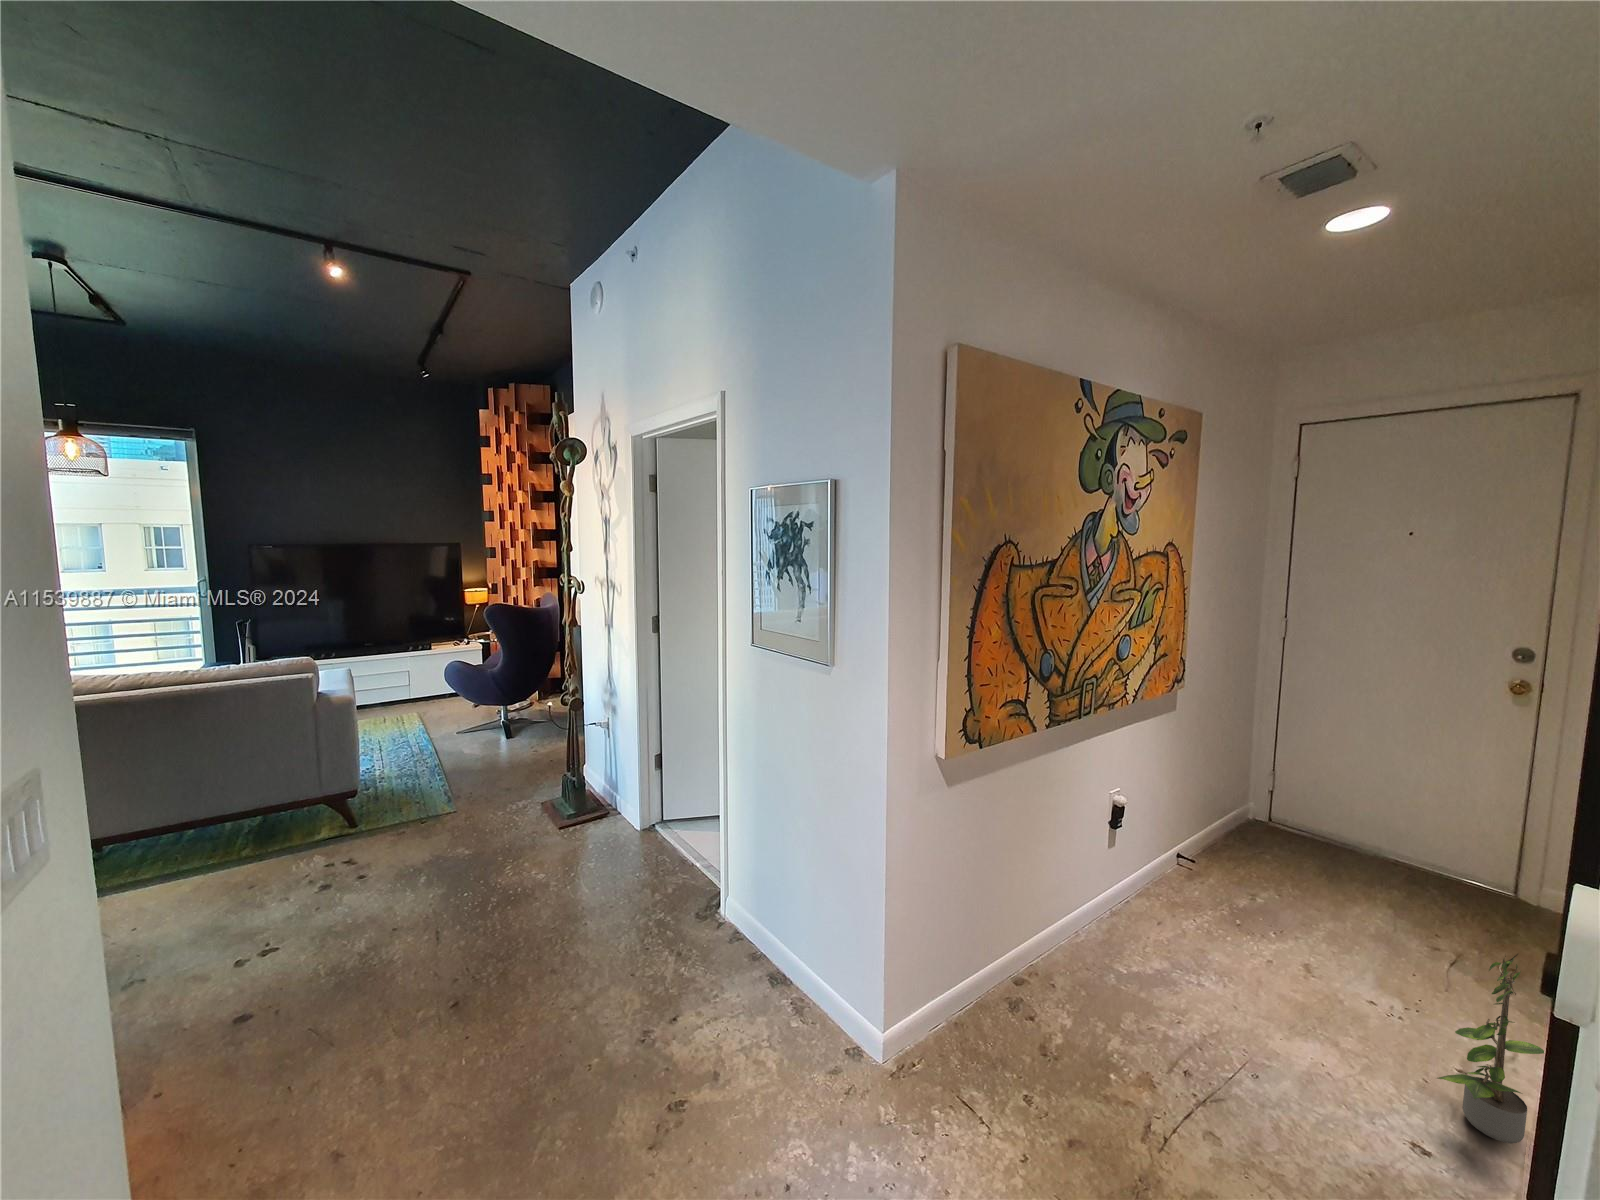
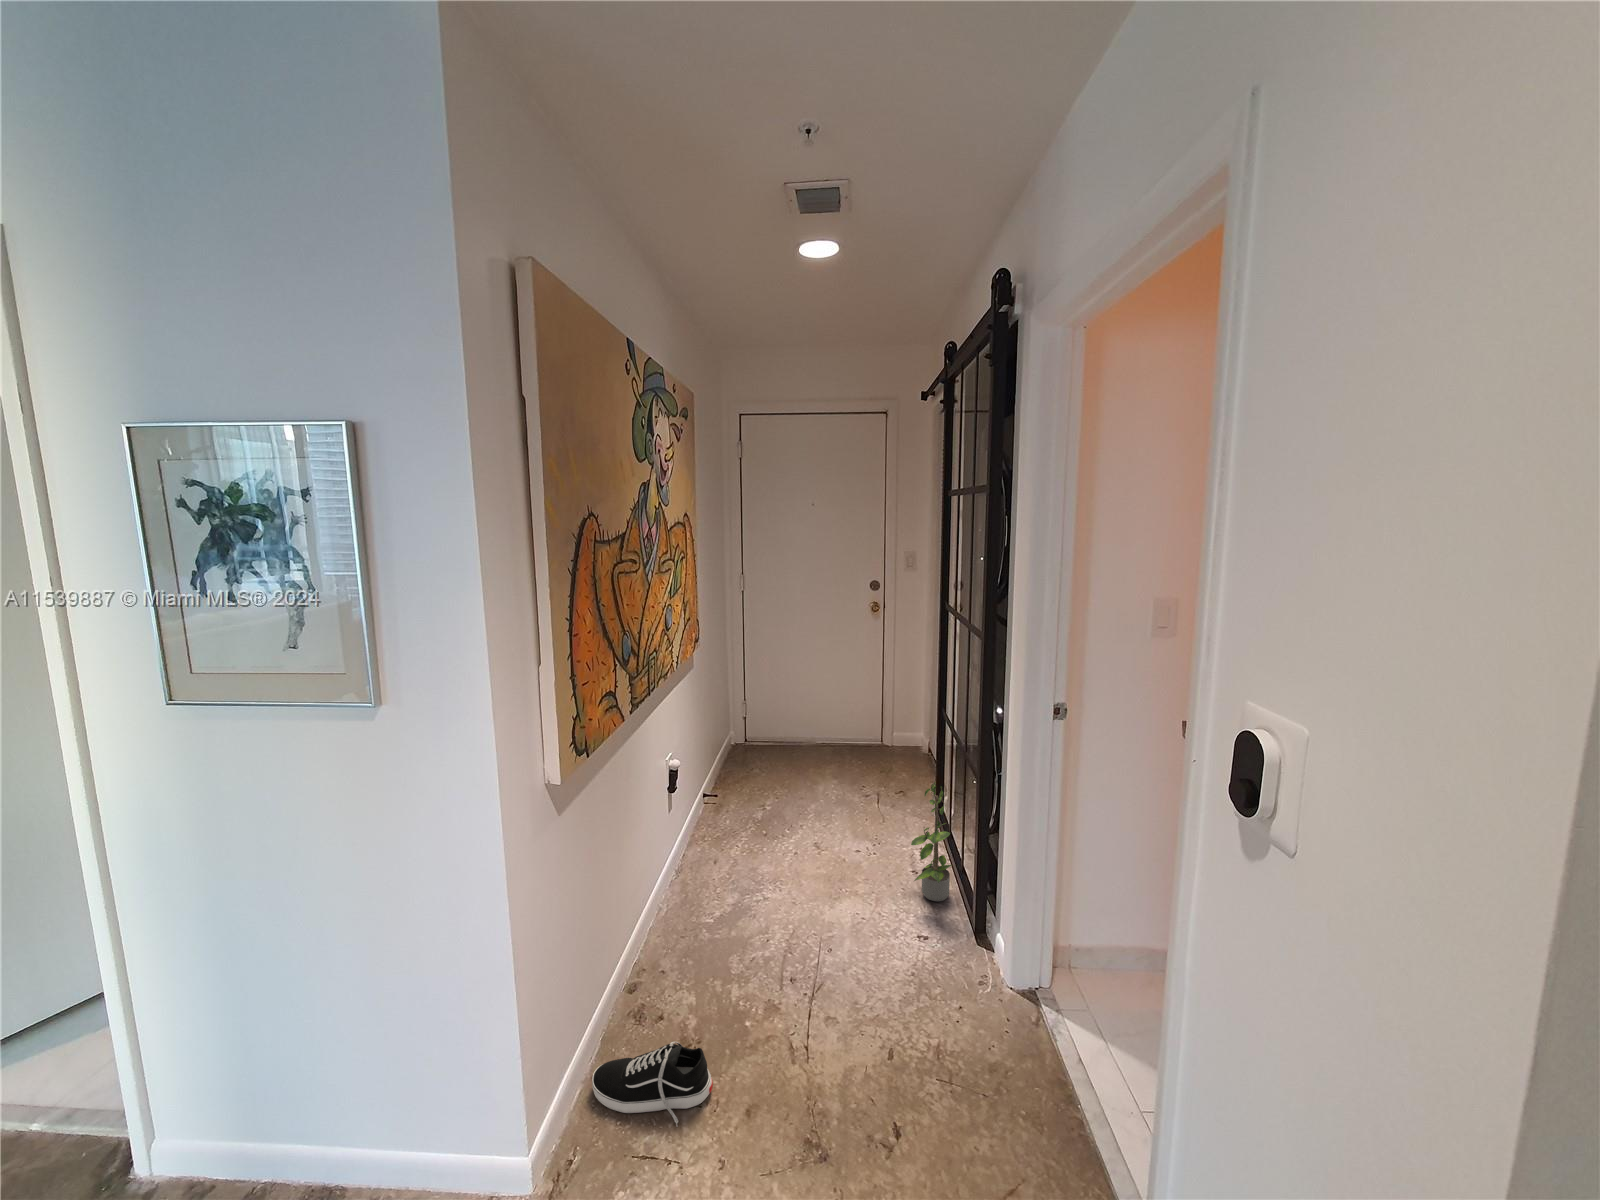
shoe: none [952,1014,1050,1101] -> present [592,1042,713,1126]

